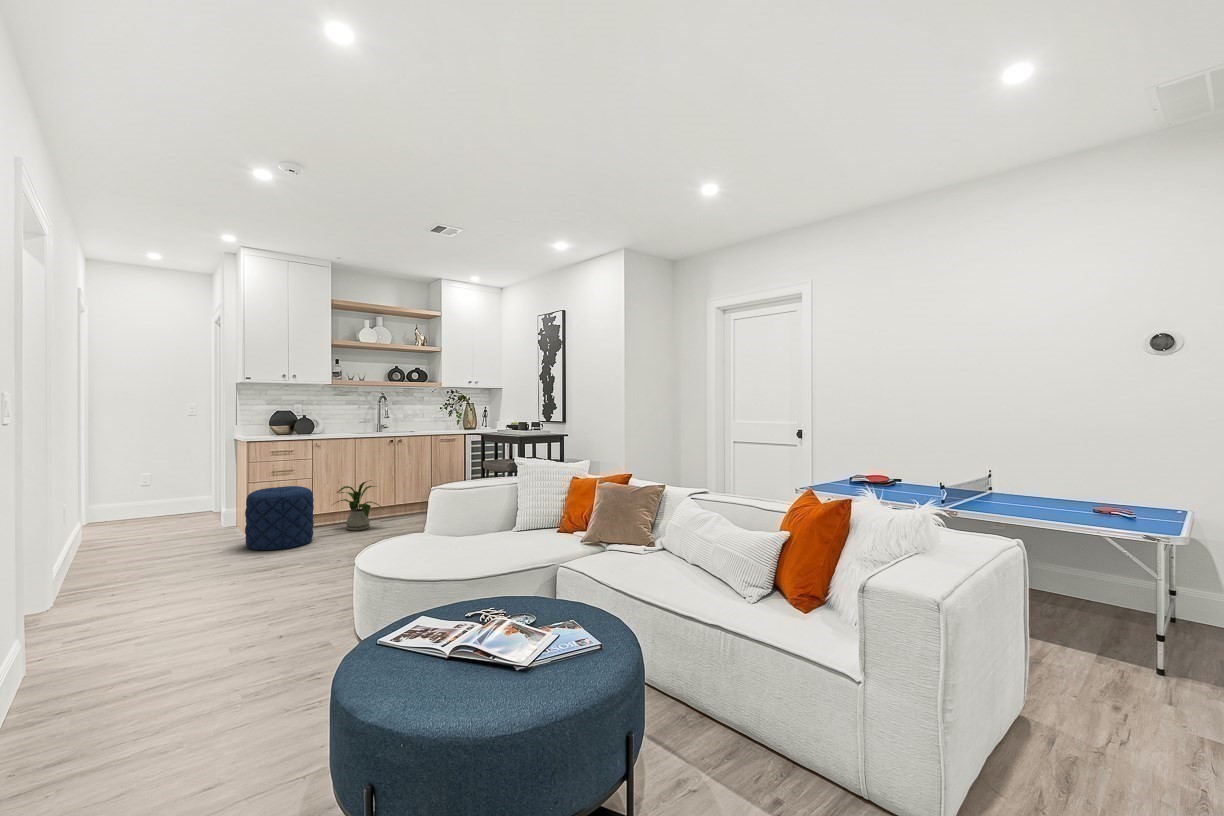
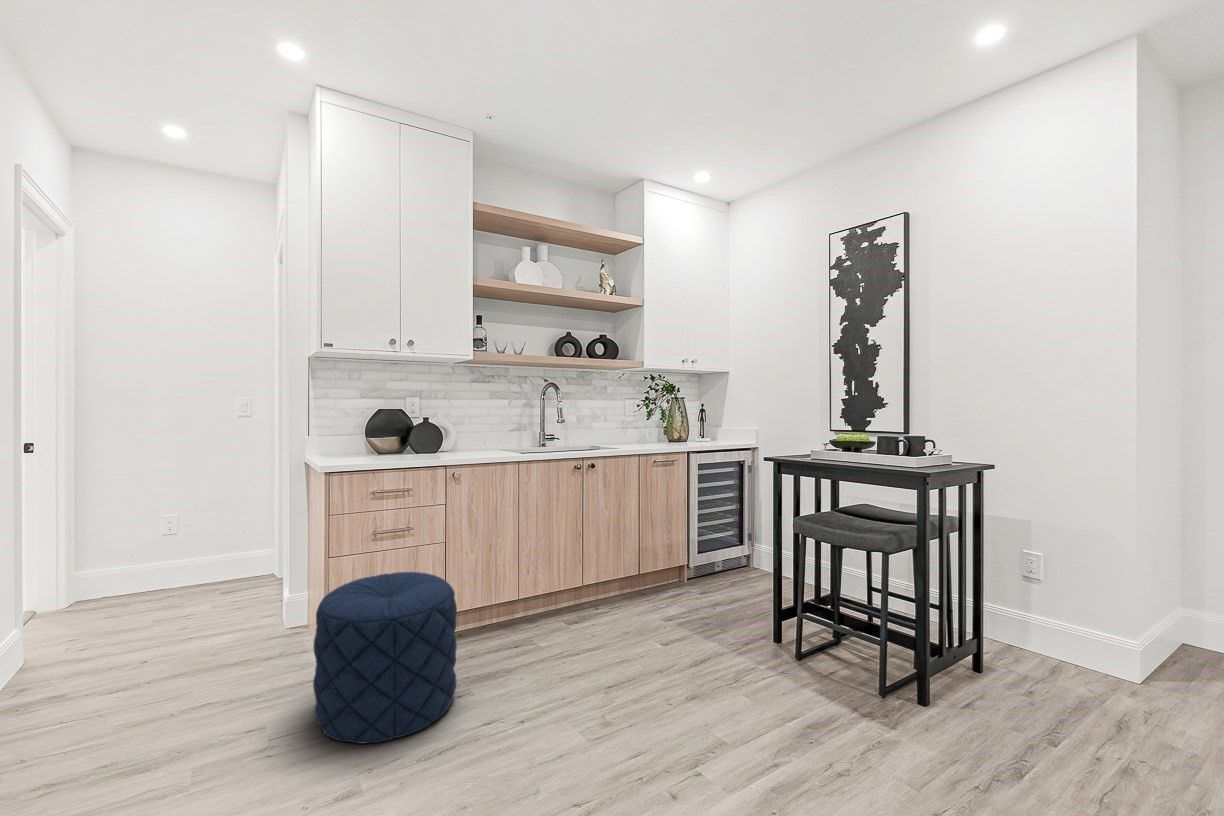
house plant: present [334,481,381,531] -> none [480,552,584,654]

